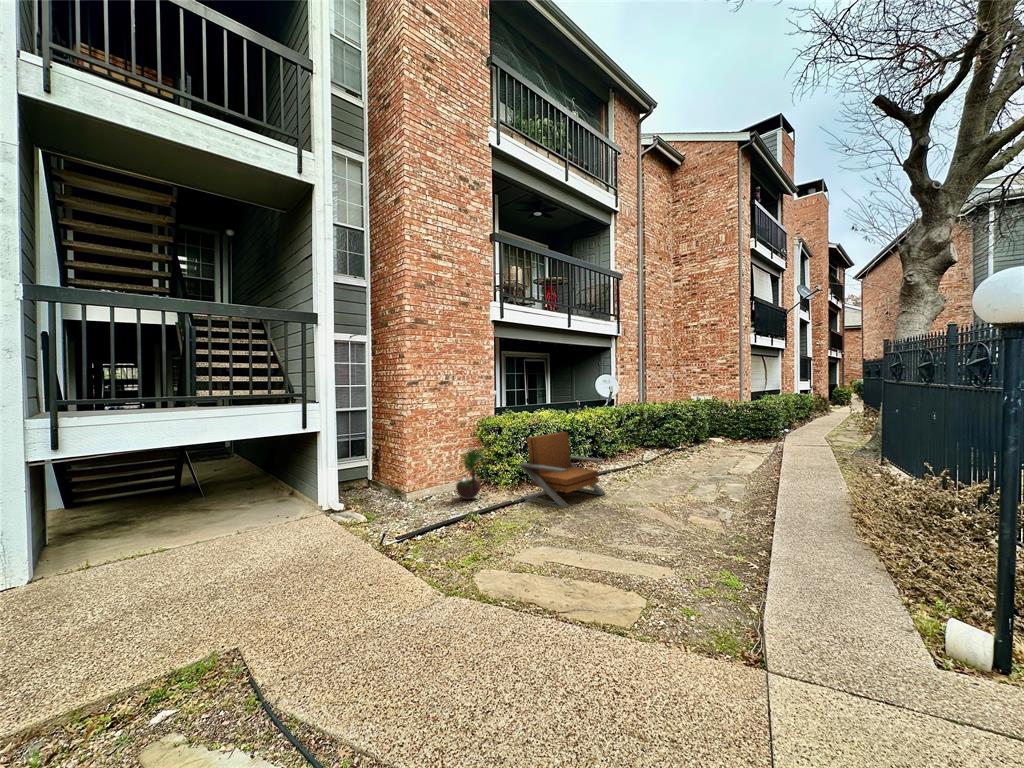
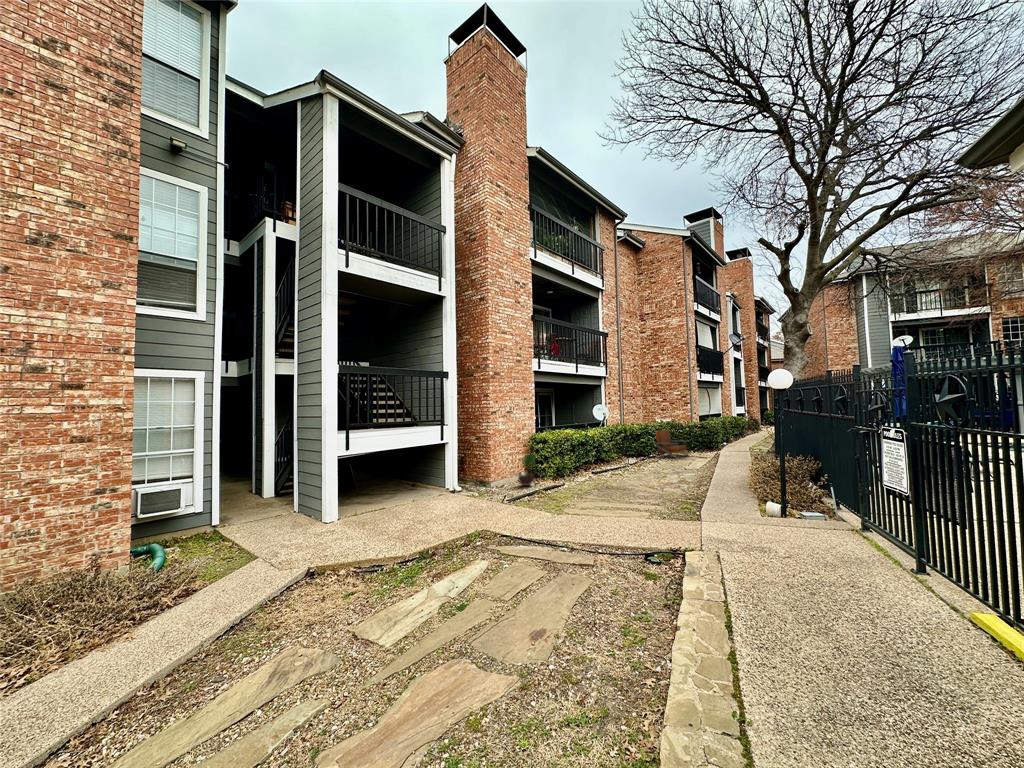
lounge chair: present [519,432,605,509] -> present [653,429,689,460]

